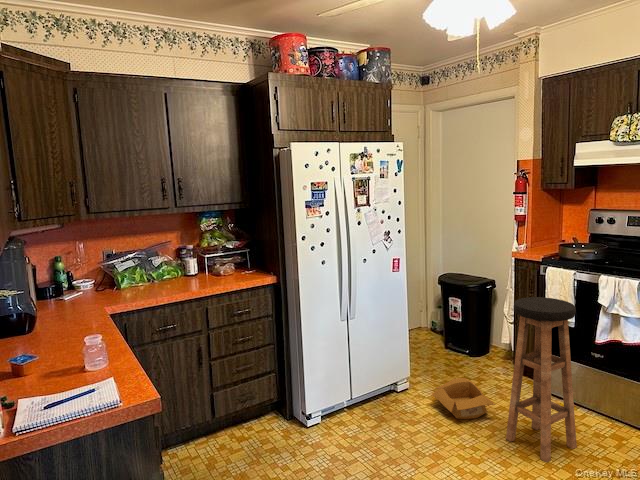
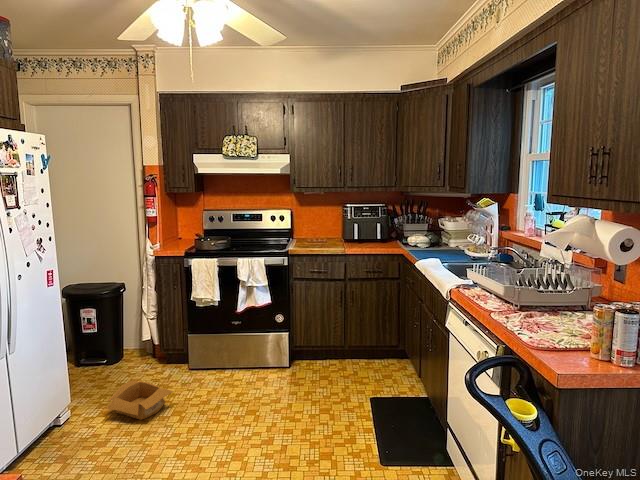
bar stool: present [506,297,577,462] -> none [193,283,244,417]

